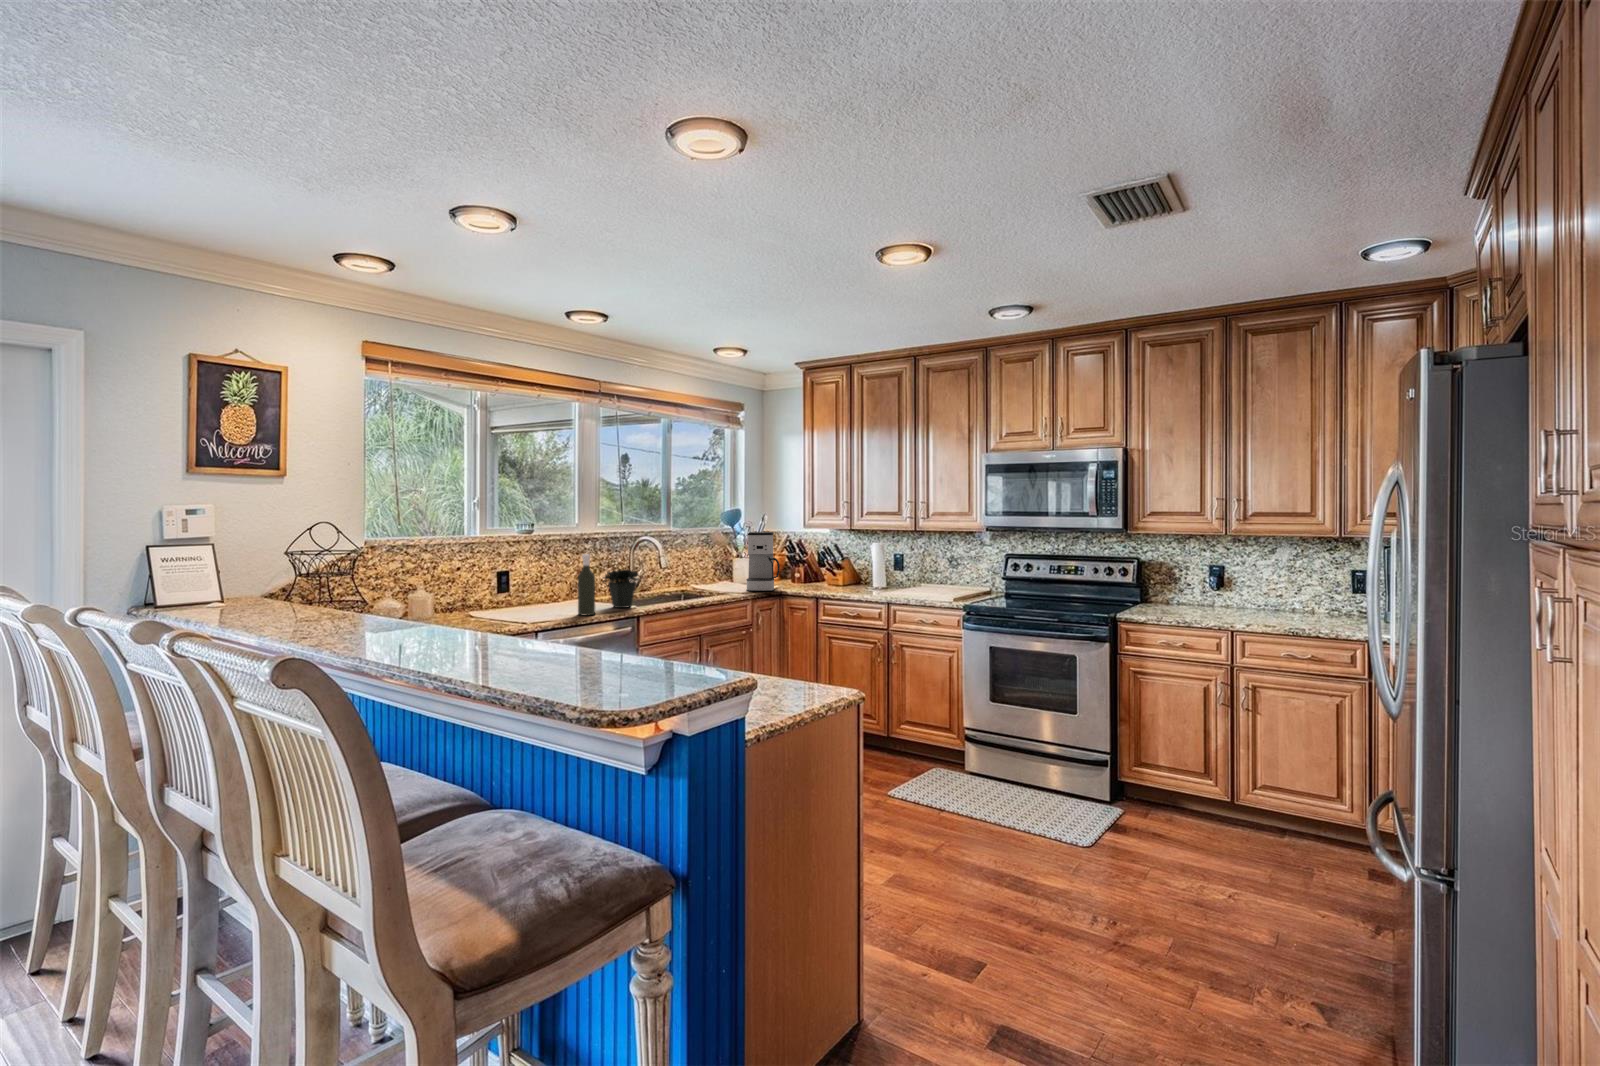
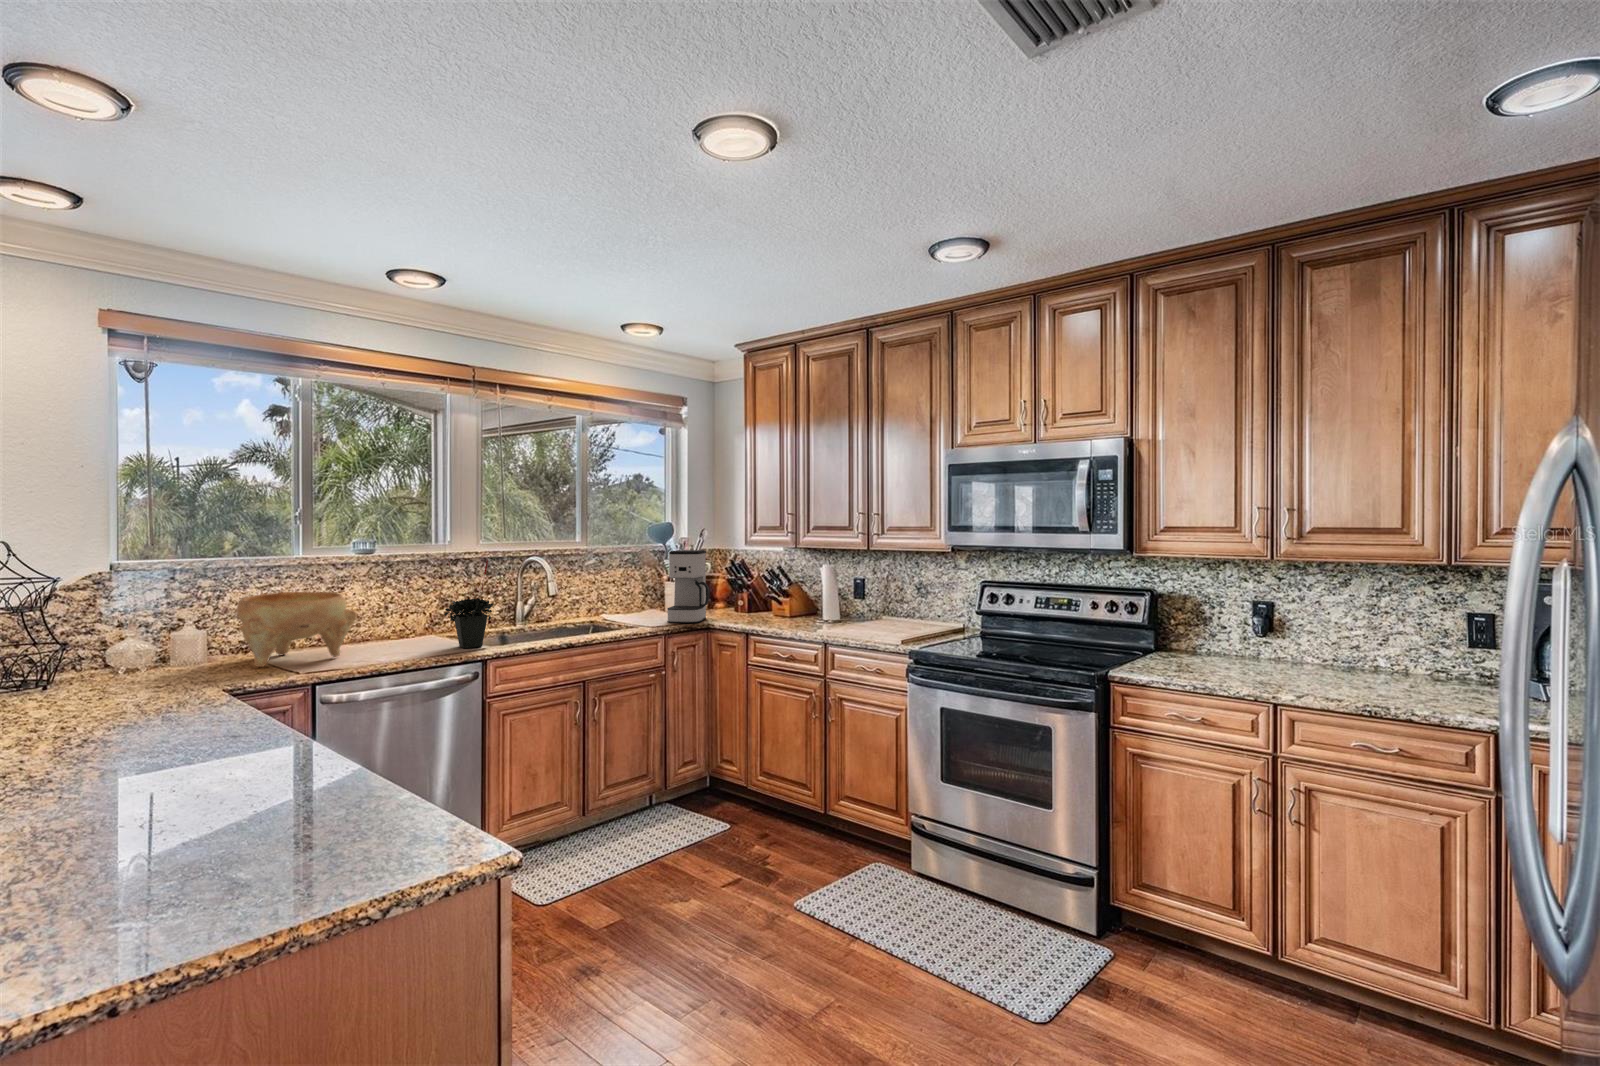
bottle: present [578,554,595,615] -> none [391,581,416,660]
decorative bowl: none [465,563,549,620] -> present [236,592,356,667]

